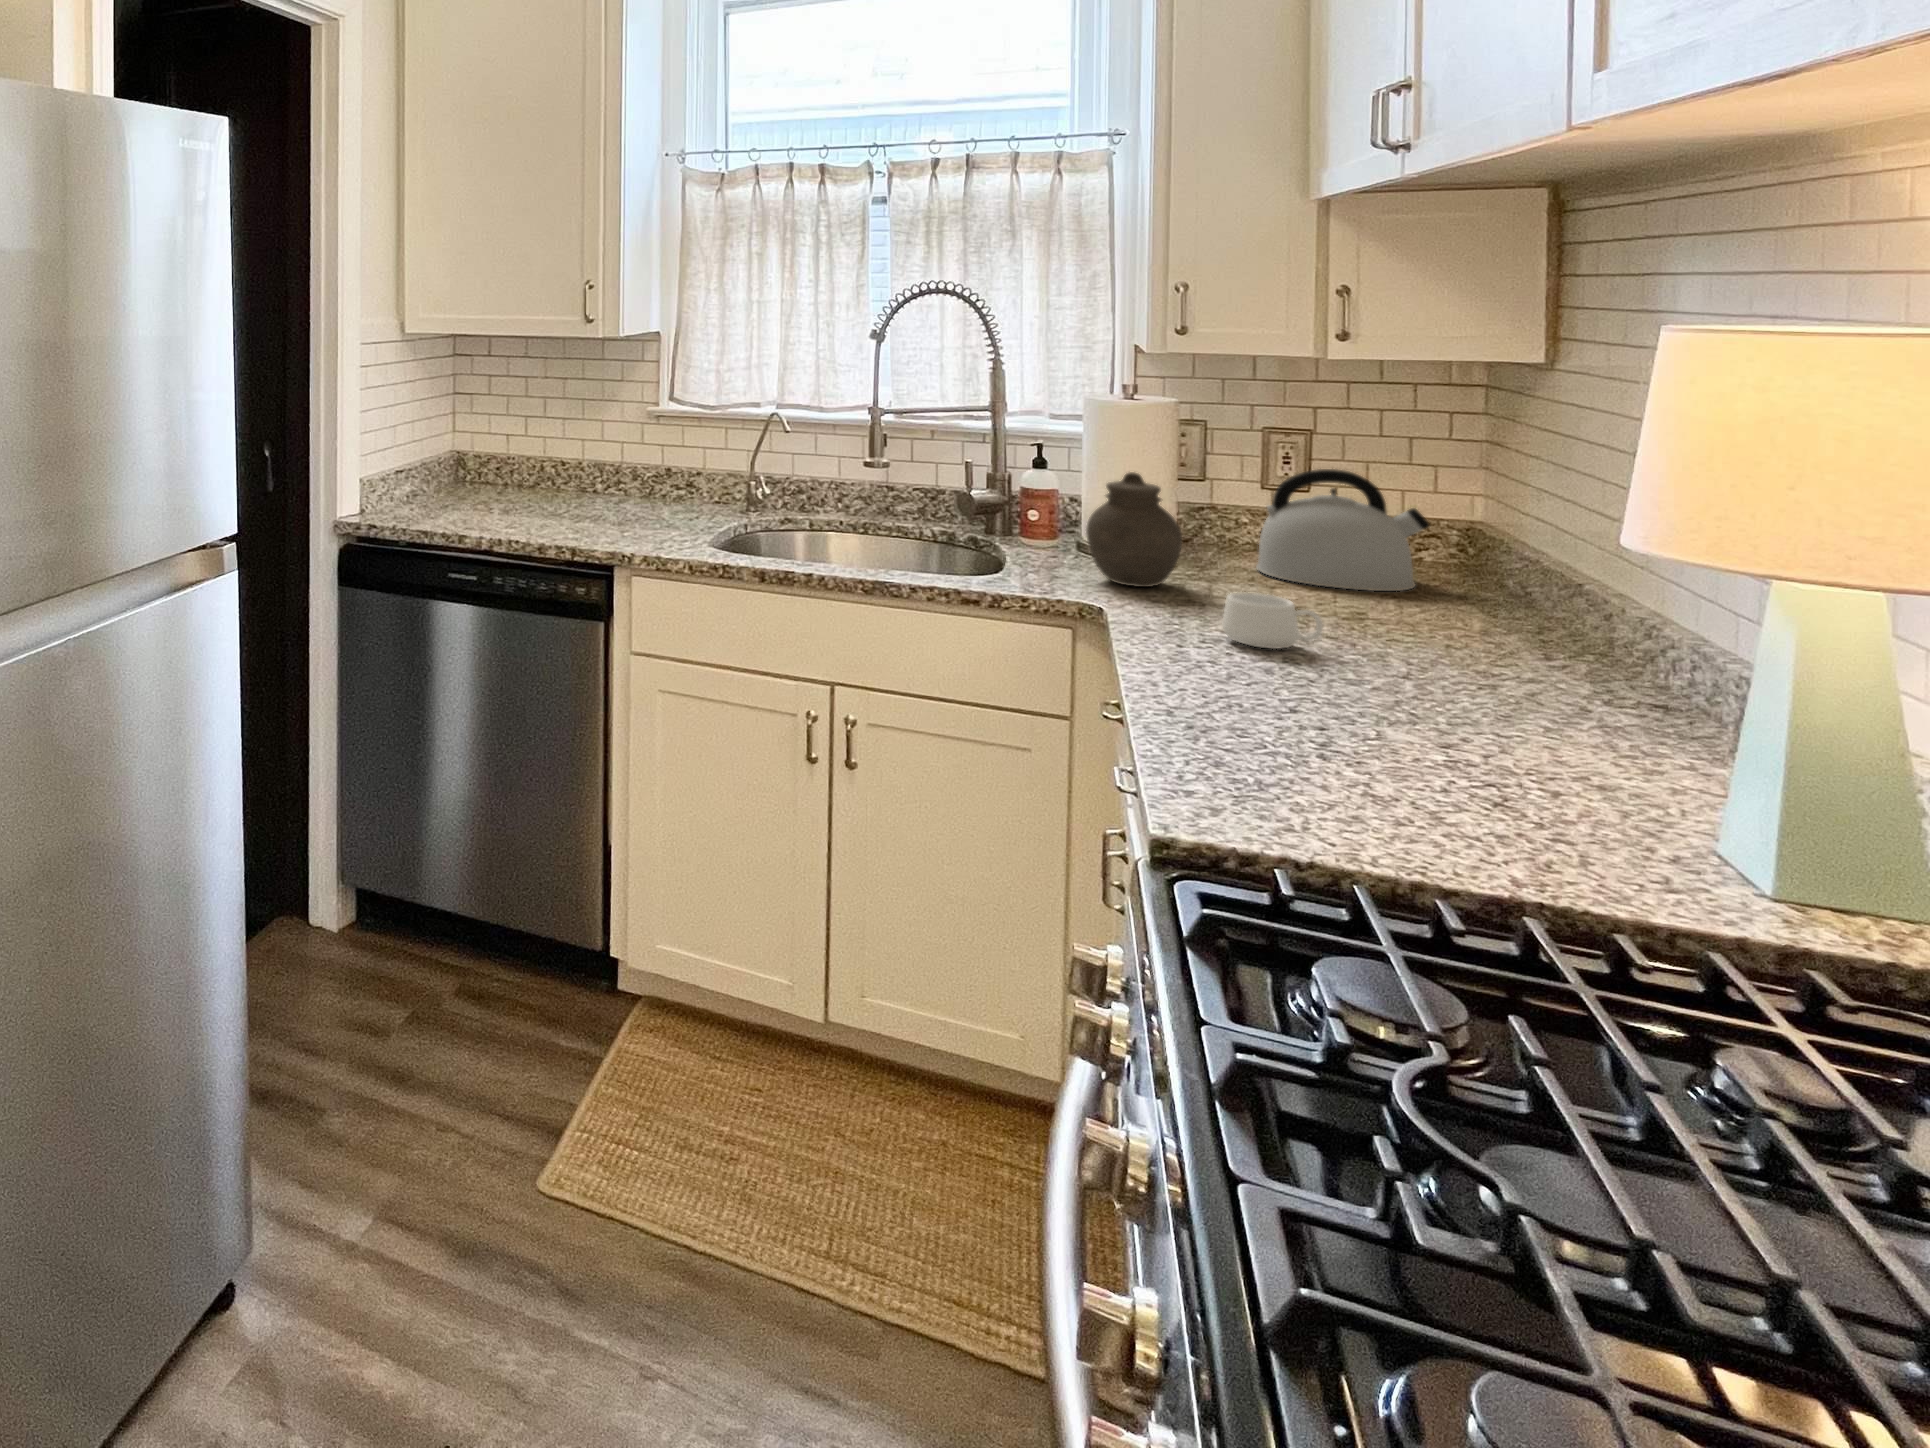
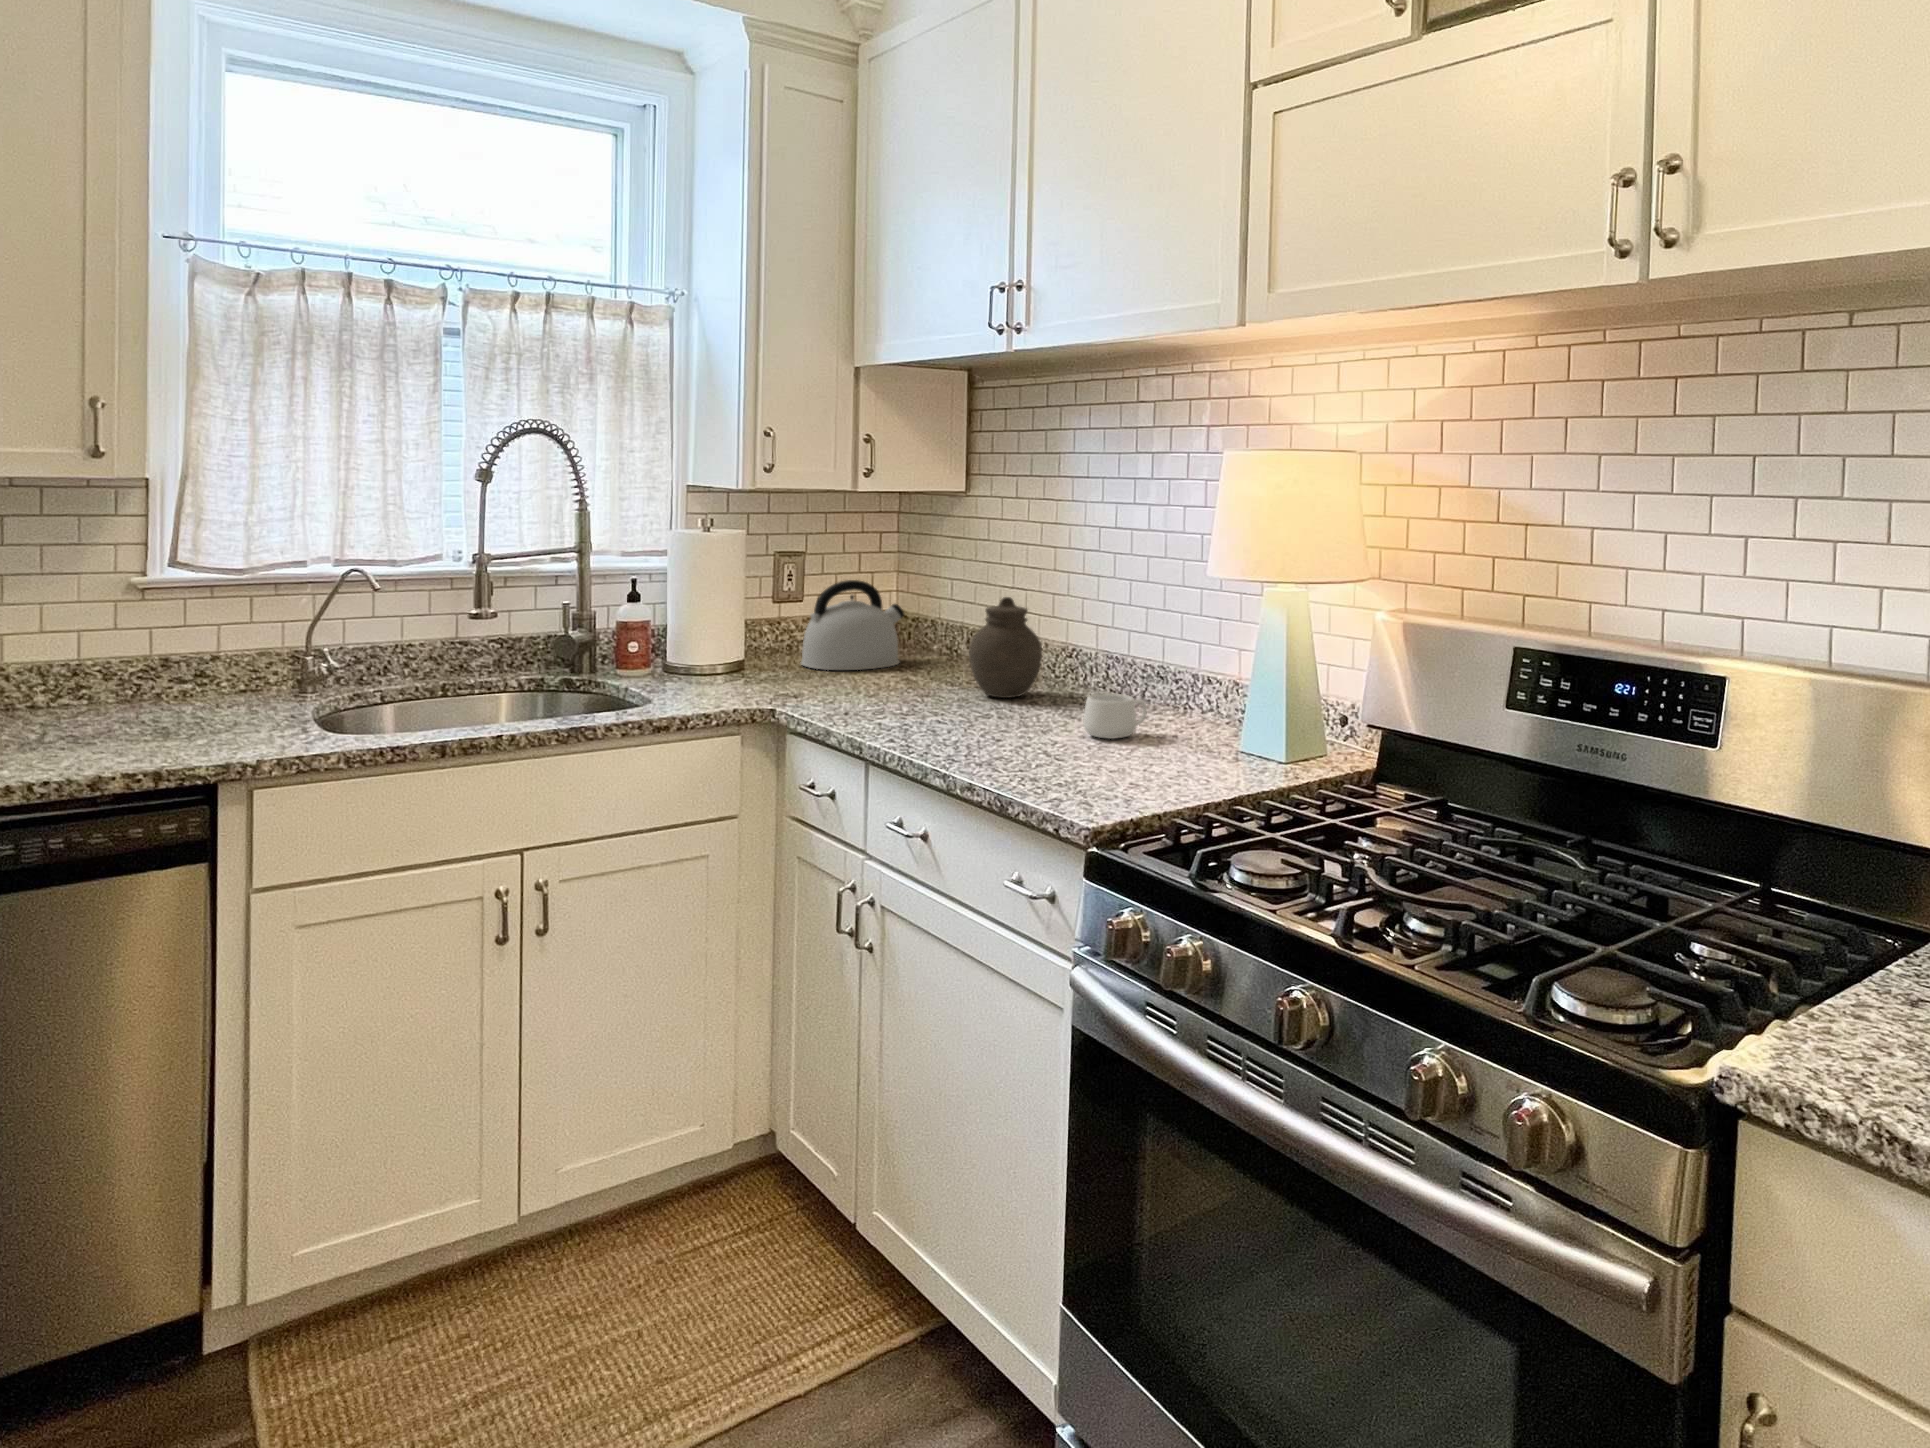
jar: present [1086,472,1182,587] -> present [969,597,1042,698]
mug: present [1222,592,1323,649] -> present [1083,693,1147,739]

